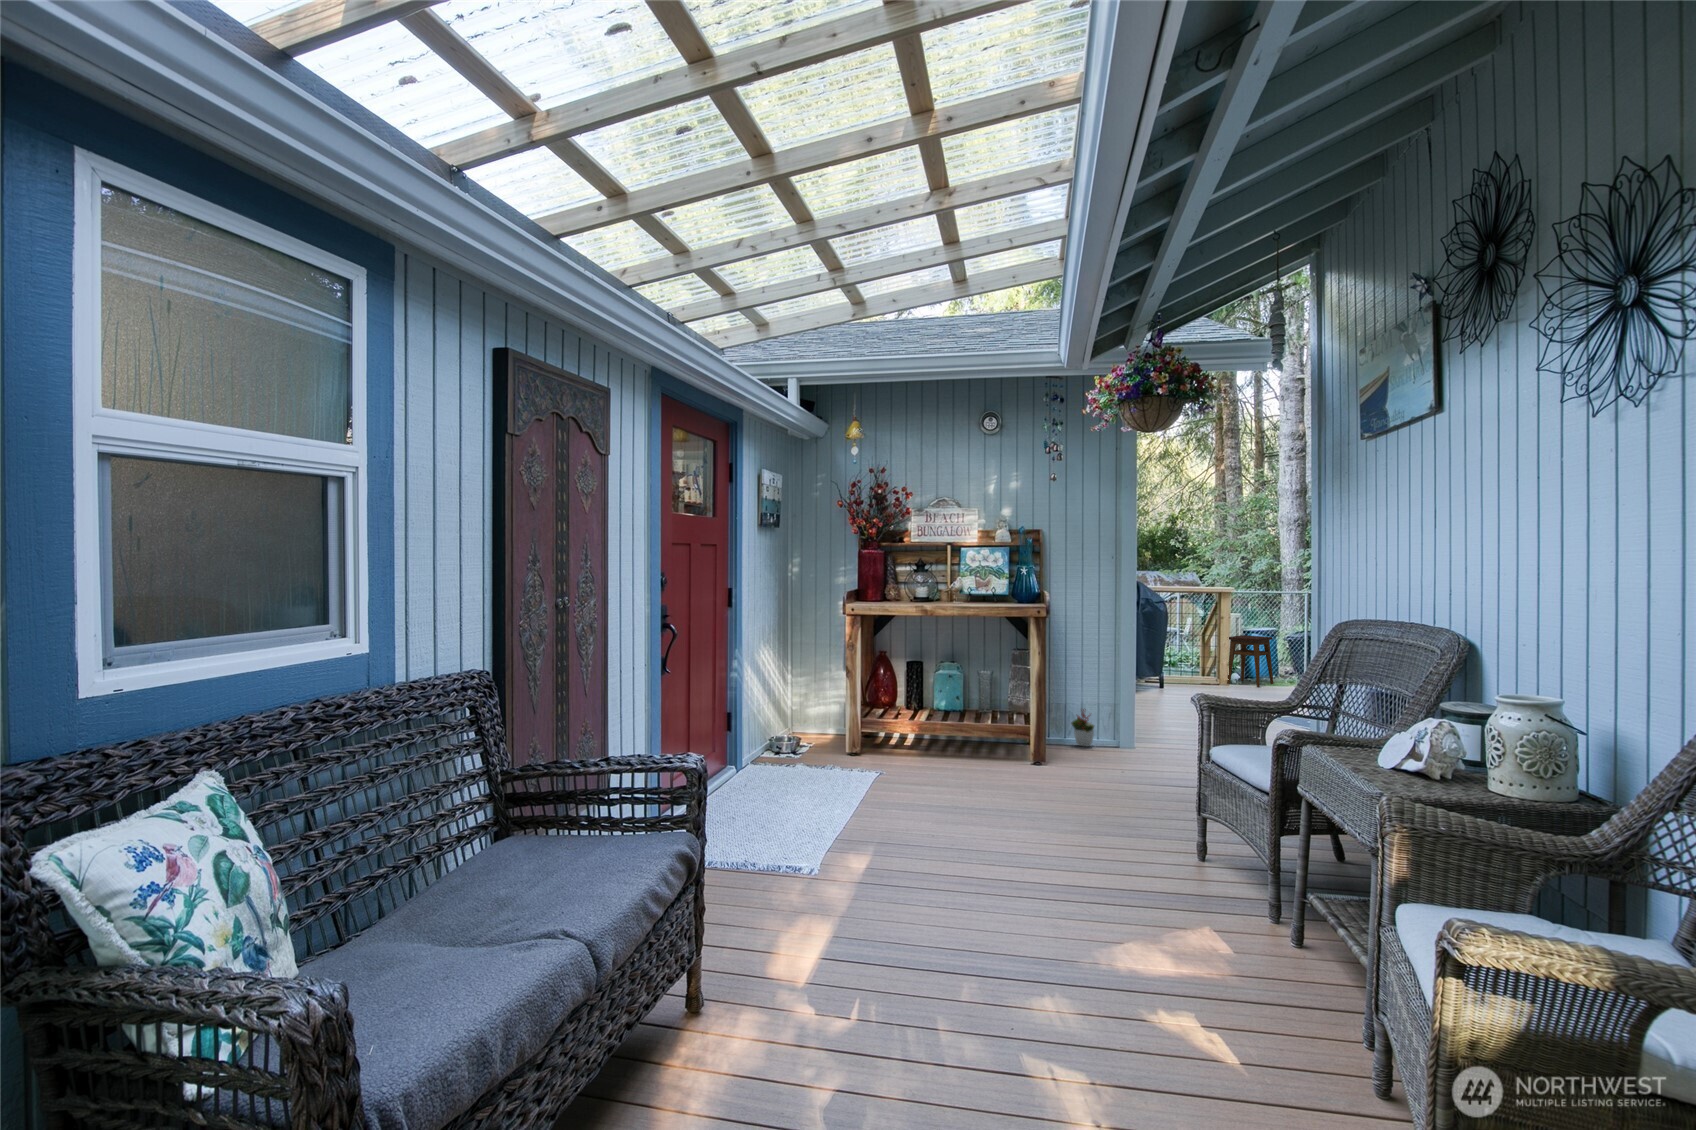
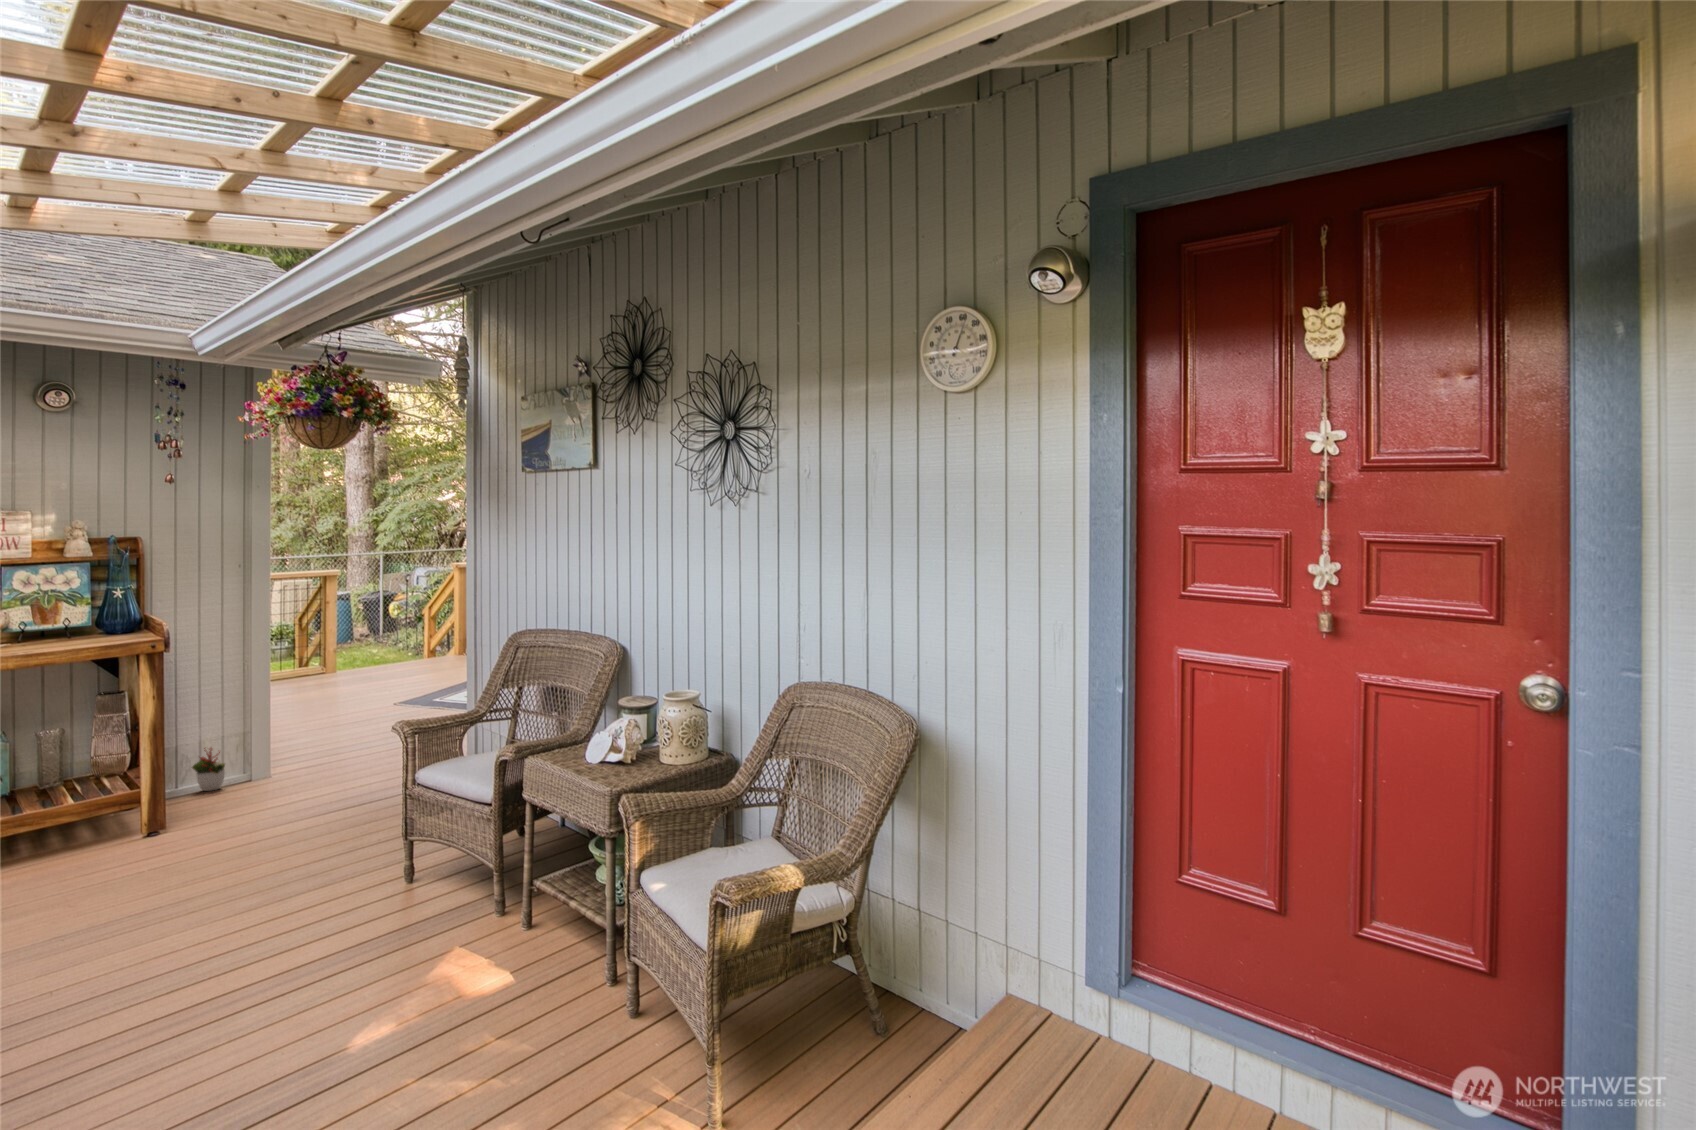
stool: present [1227,635,1273,687] -> none [342,628,390,680]

